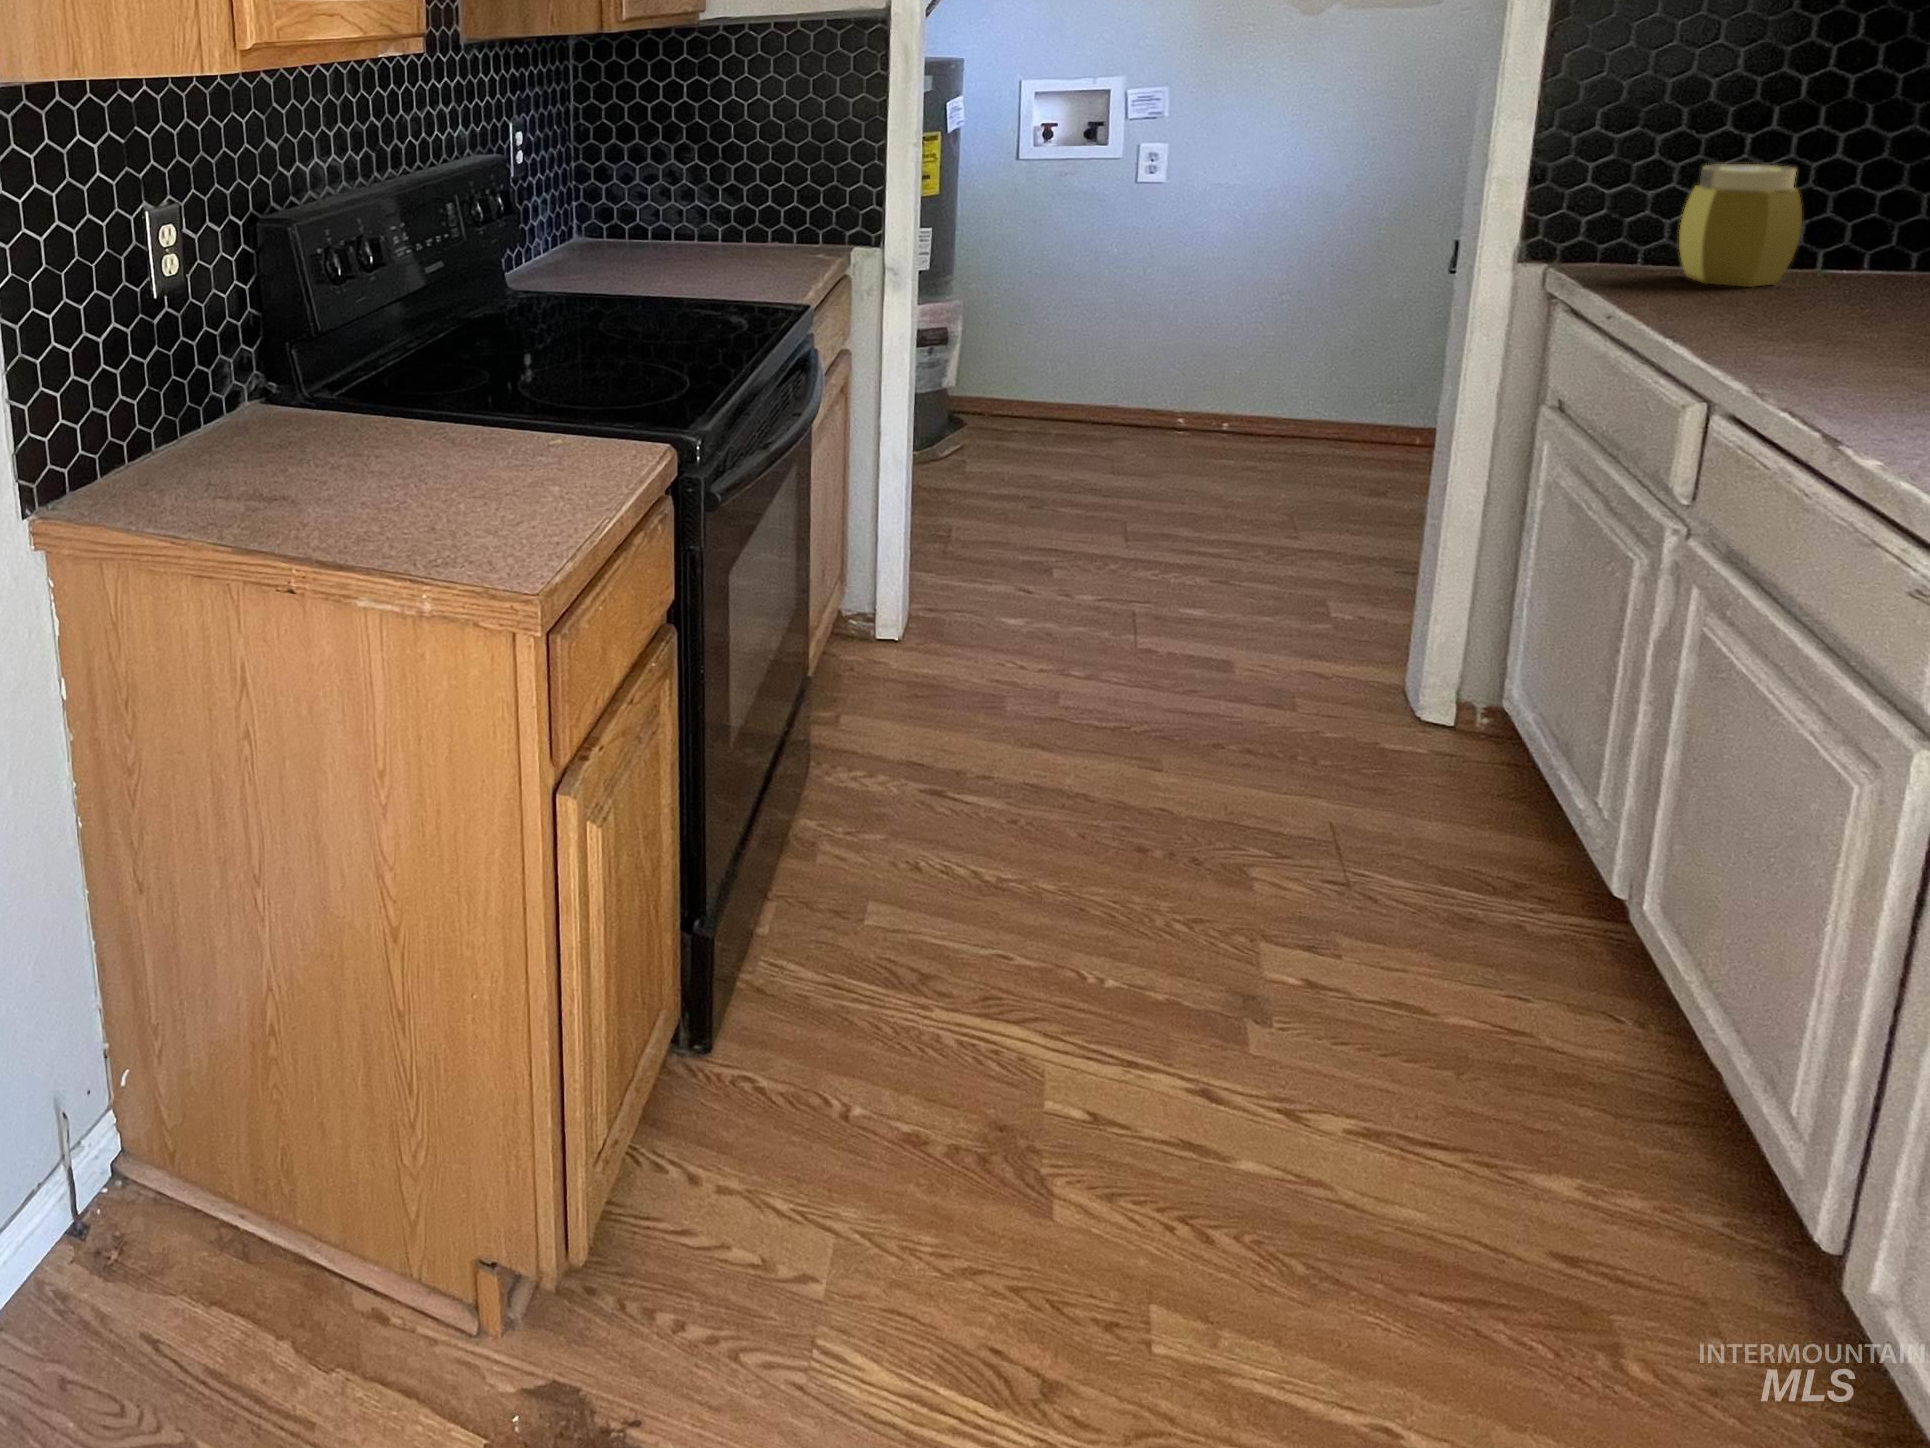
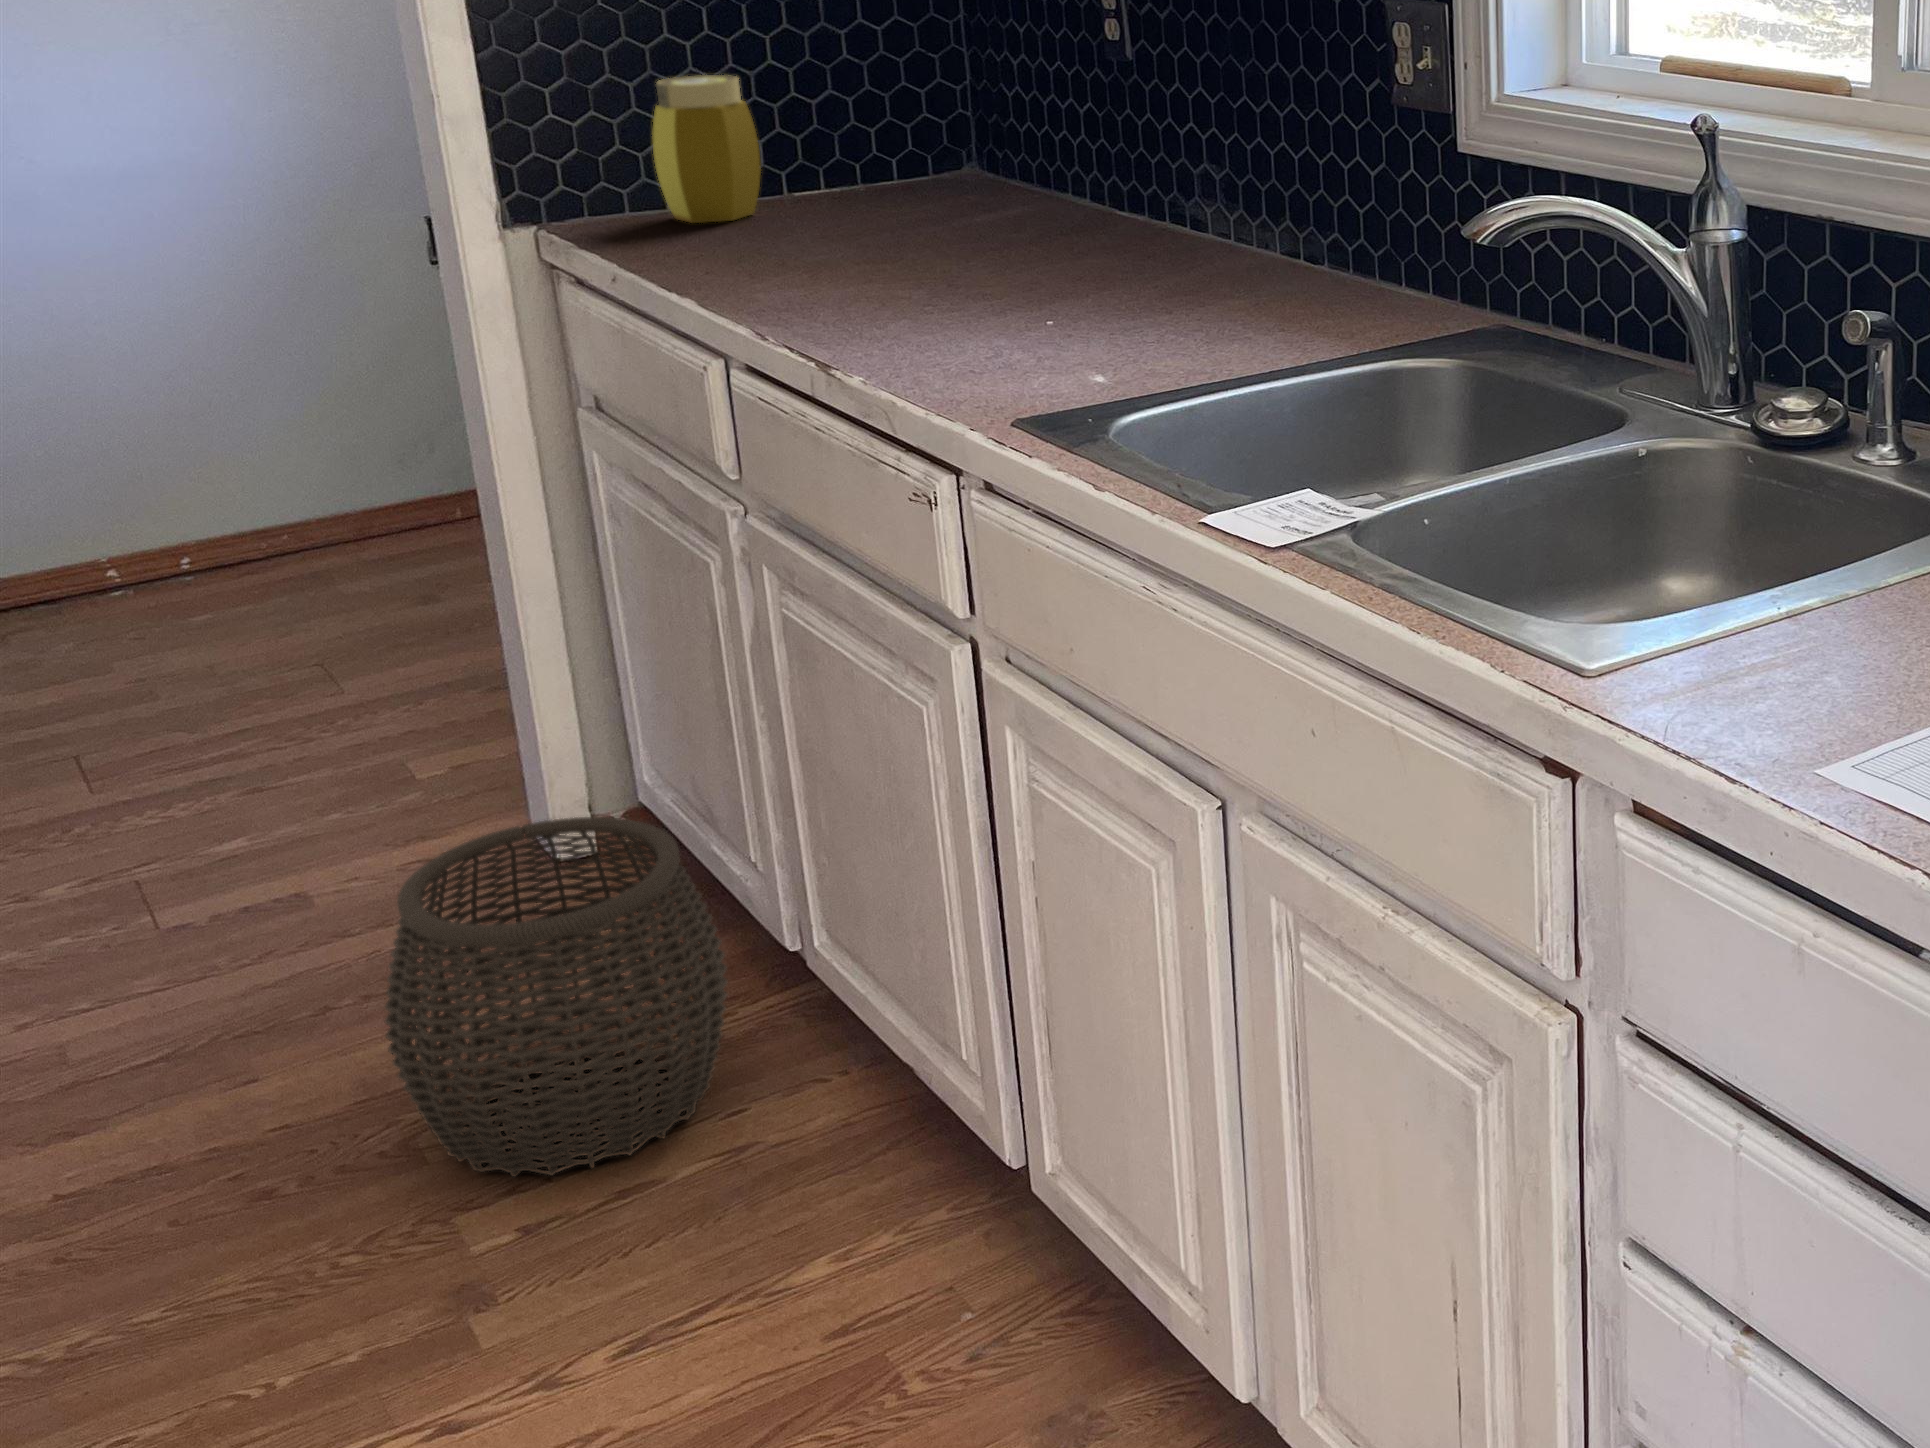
woven basket: none [1247,691,1550,982] -> present [385,817,728,1177]

